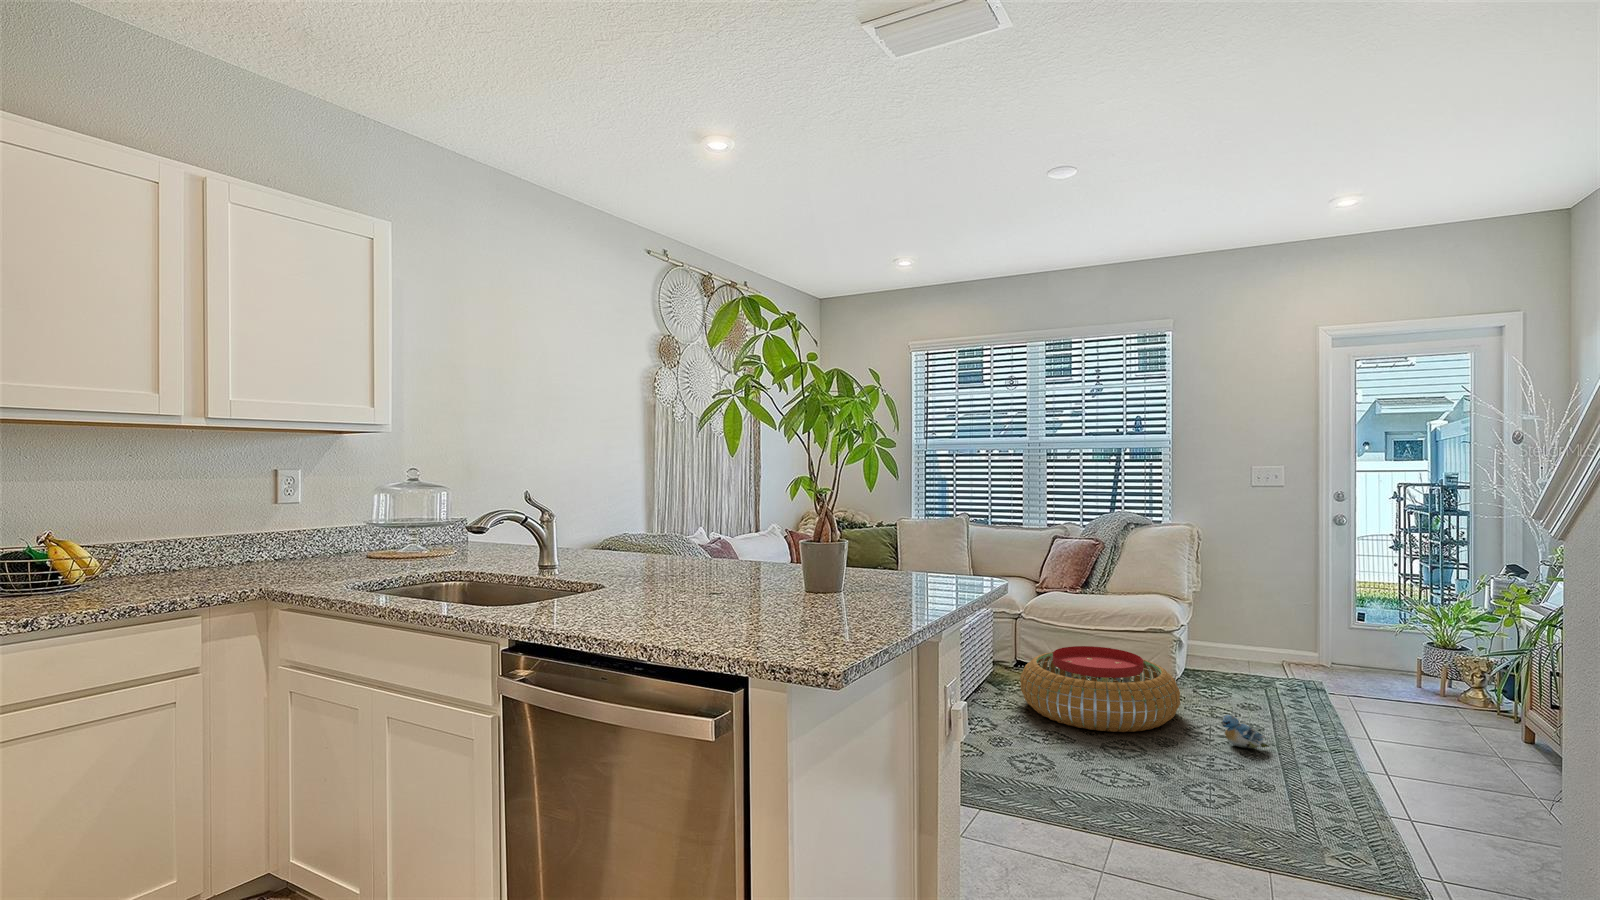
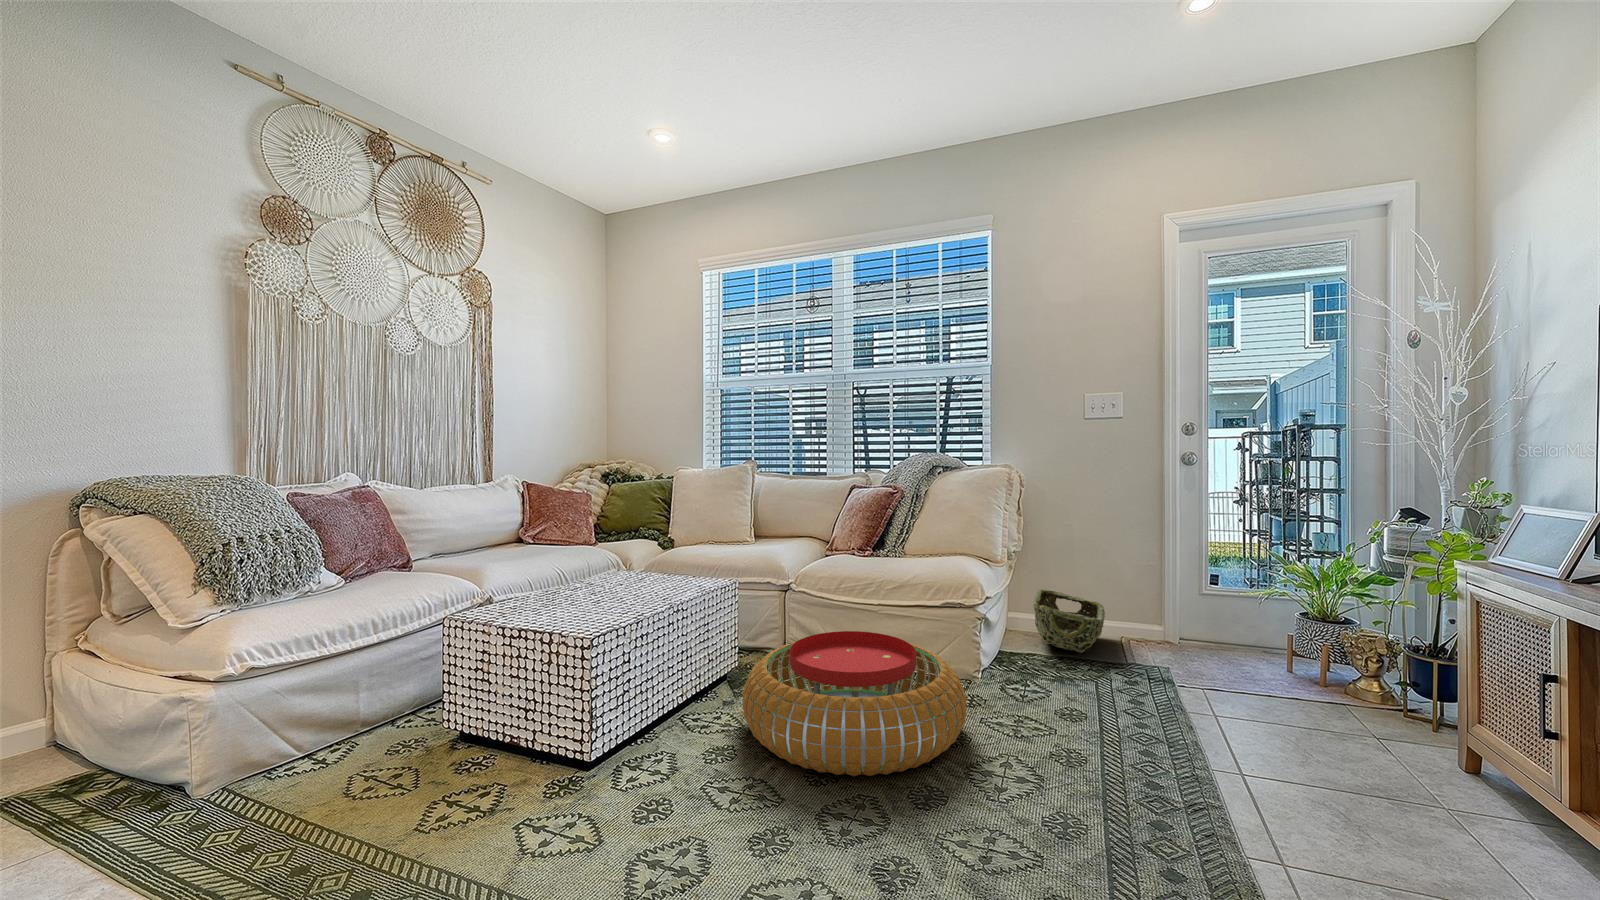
woven basket: none [1212,623,1271,672] -> present [1033,589,1105,653]
plush toy: present [1221,715,1269,748] -> none [1016,750,1089,810]

